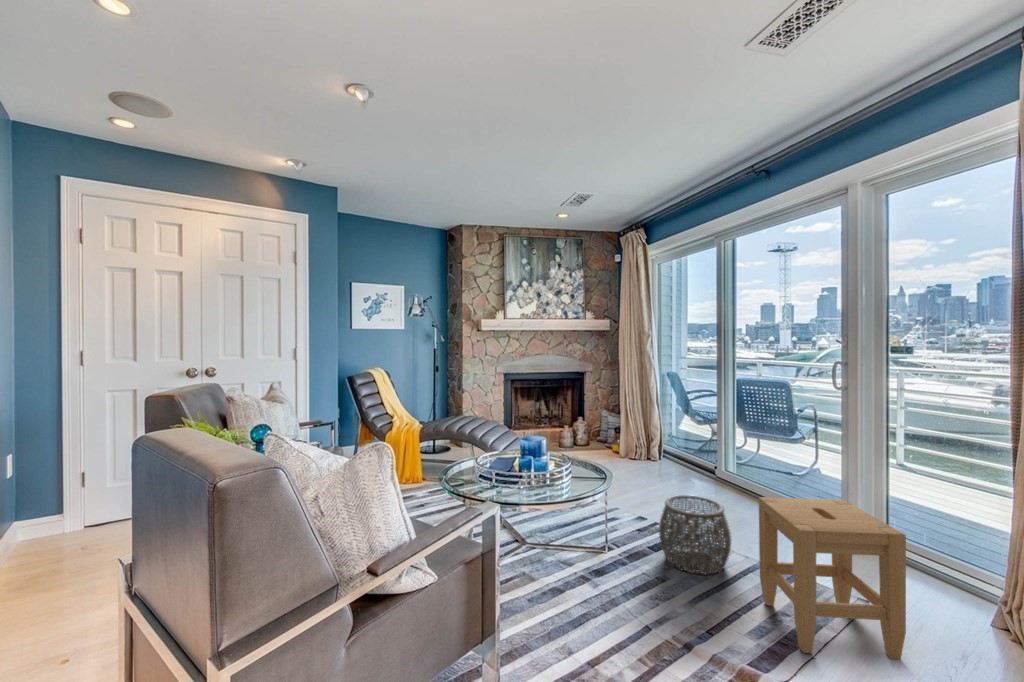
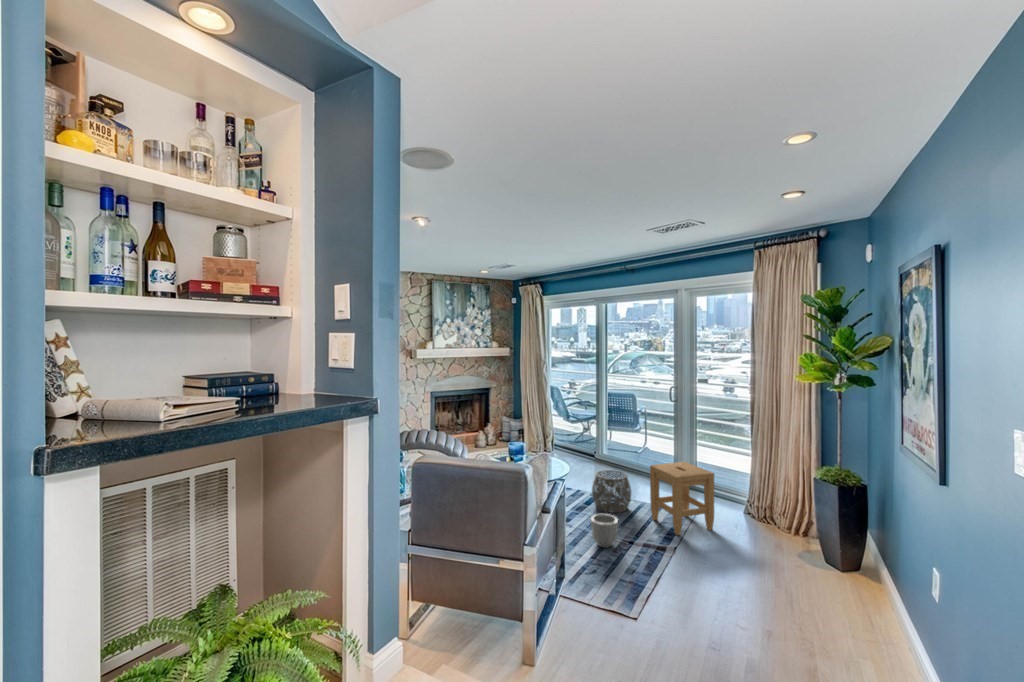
planter: none [606,574,659,645] -> present [591,514,618,548]

